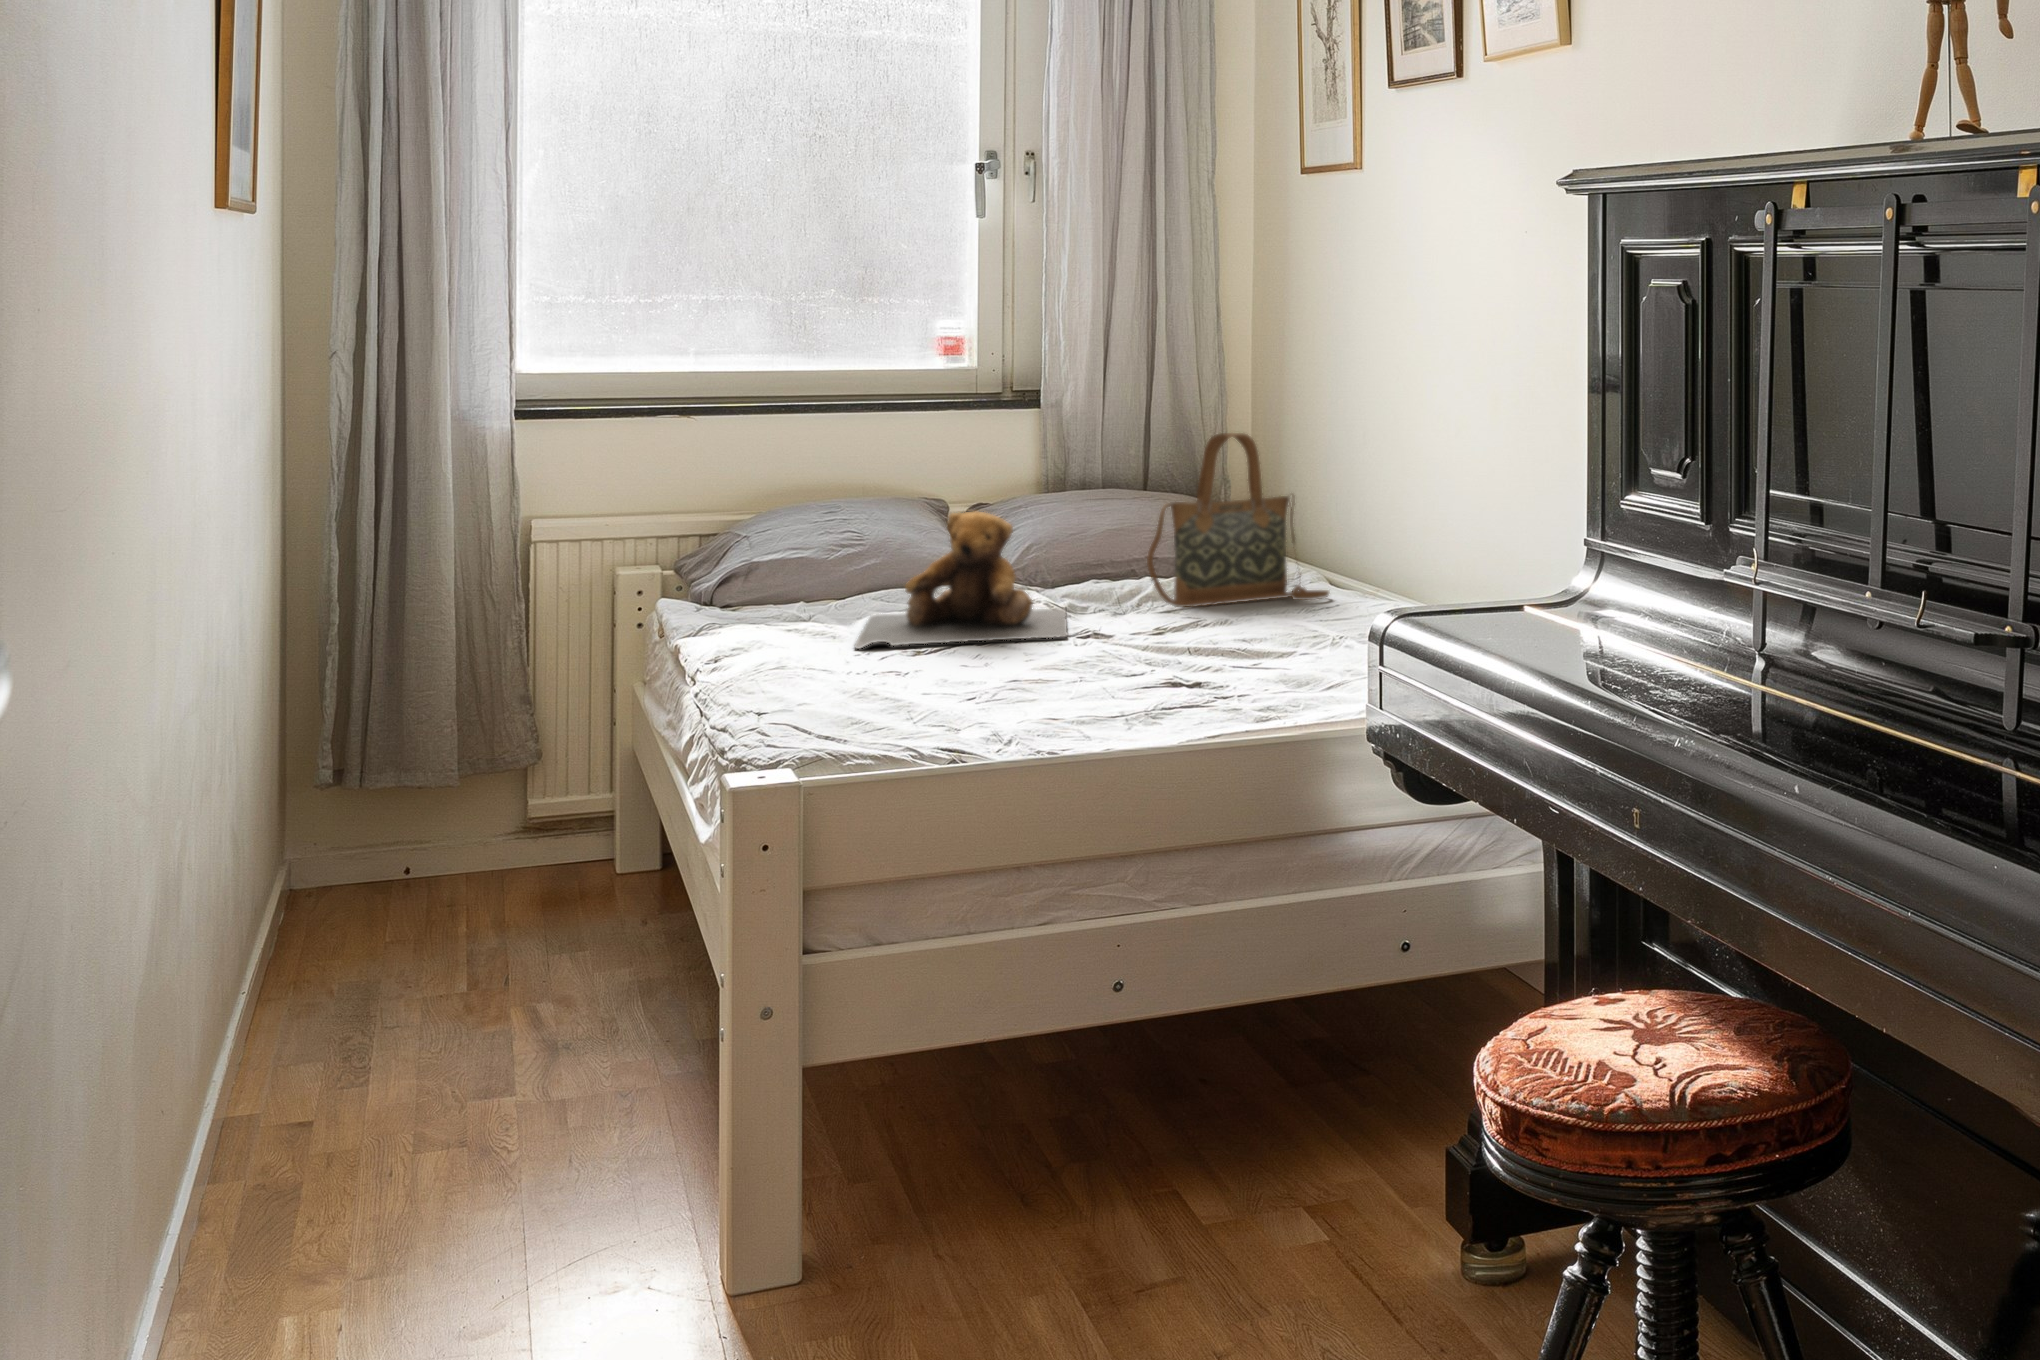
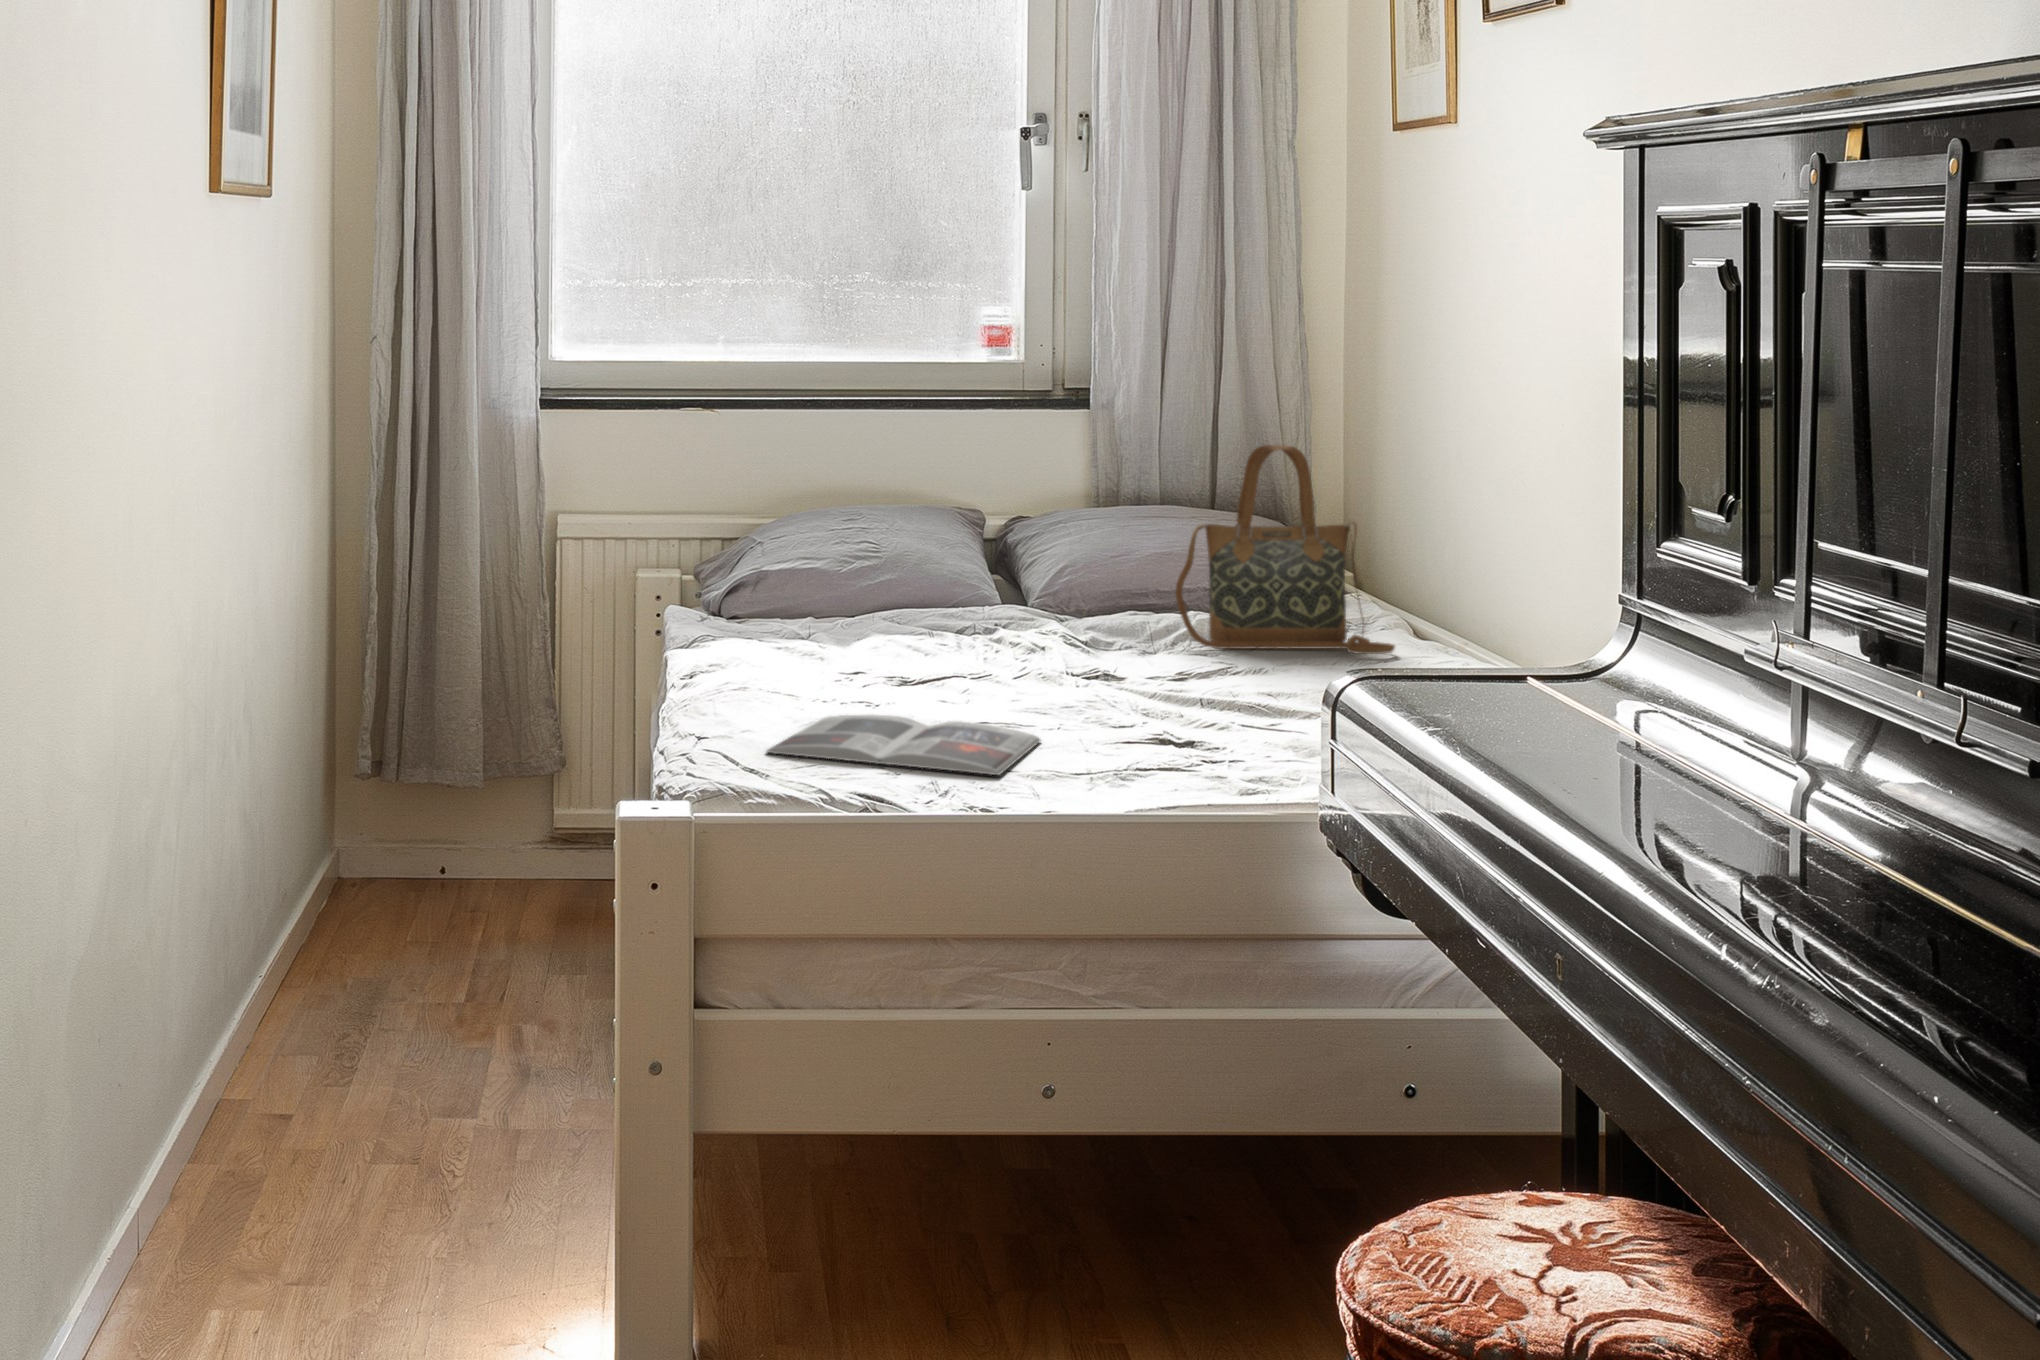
teddy bear: present [854,512,1067,648] -> none [856,521,1087,669]
magazine: none [812,692,1079,745] -> present [766,714,1041,775]

